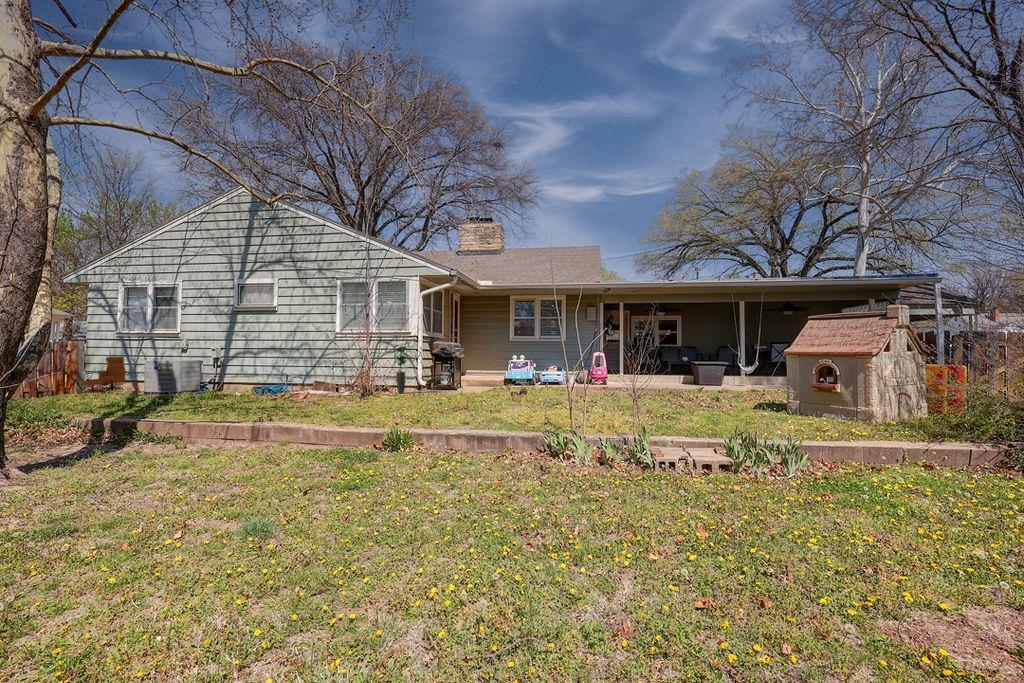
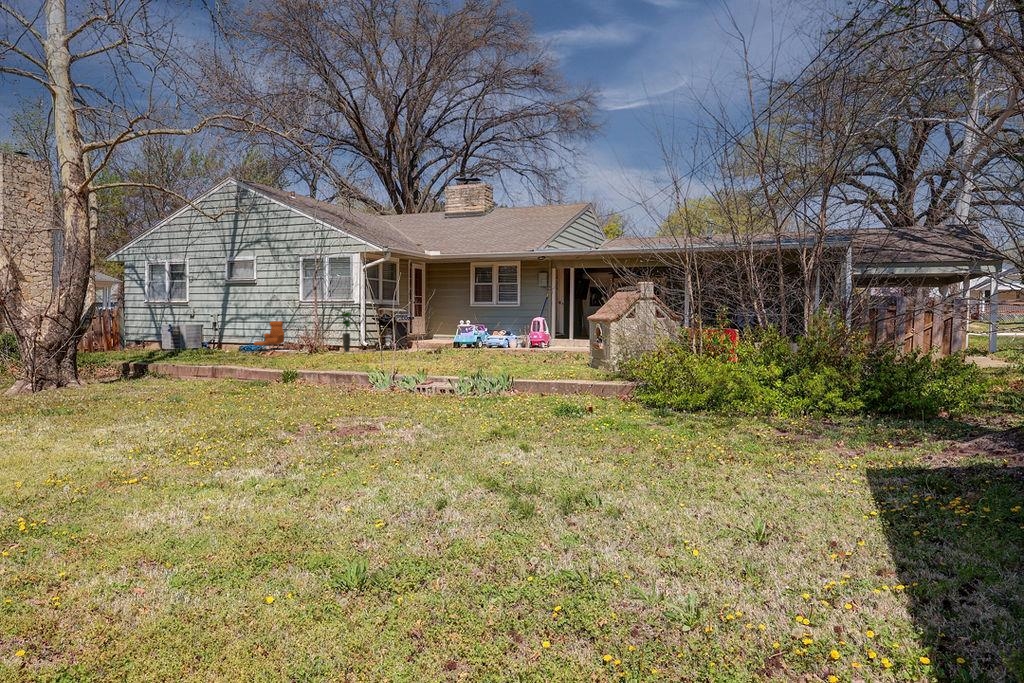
lounge chair: present [81,356,127,392] -> present [254,321,285,352]

